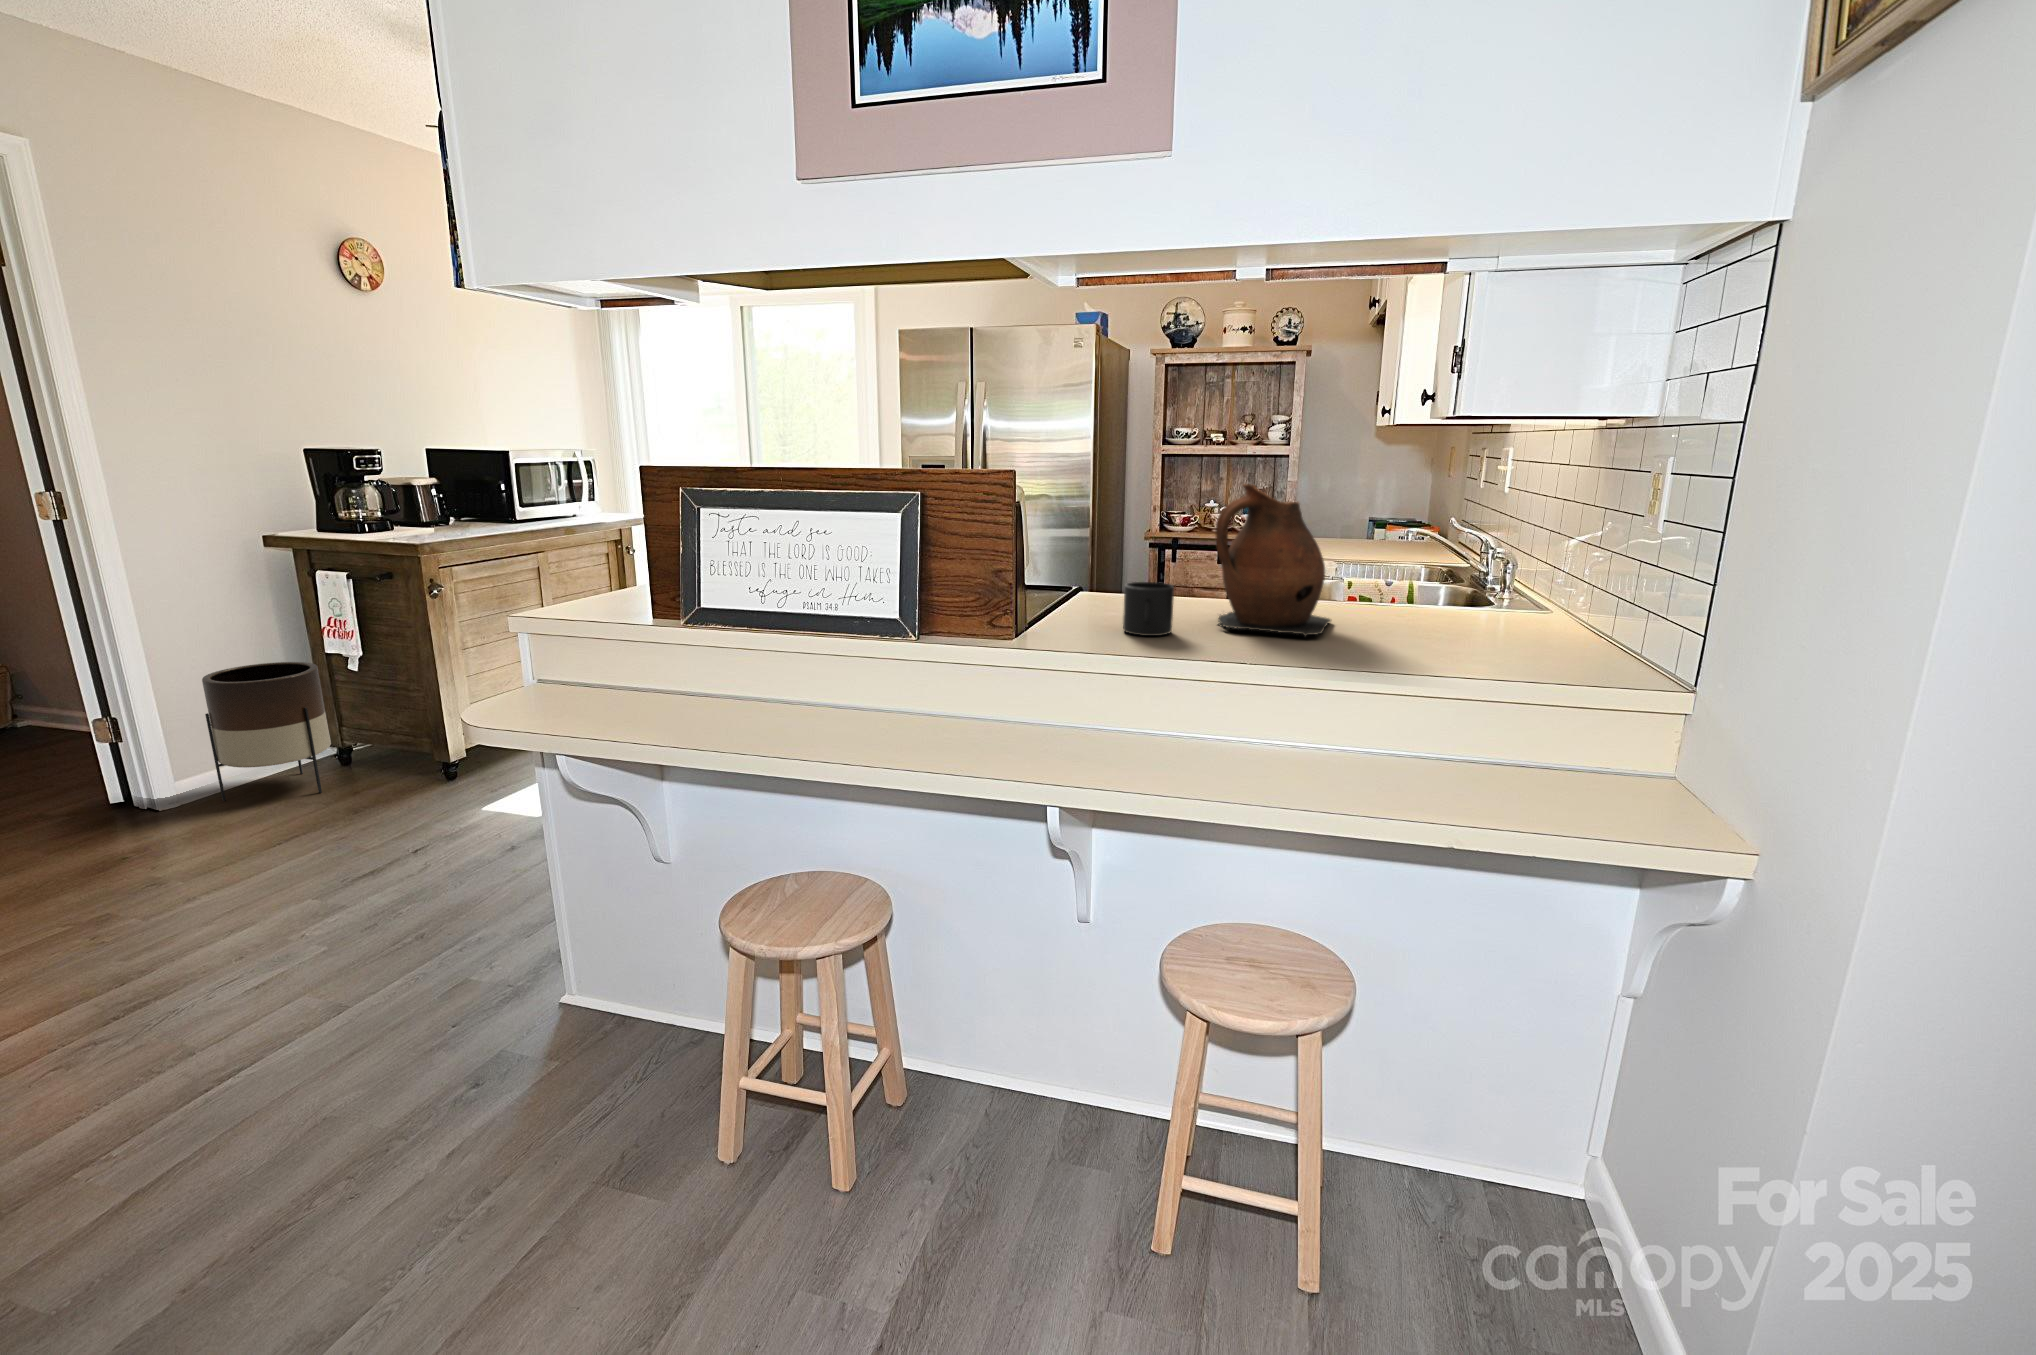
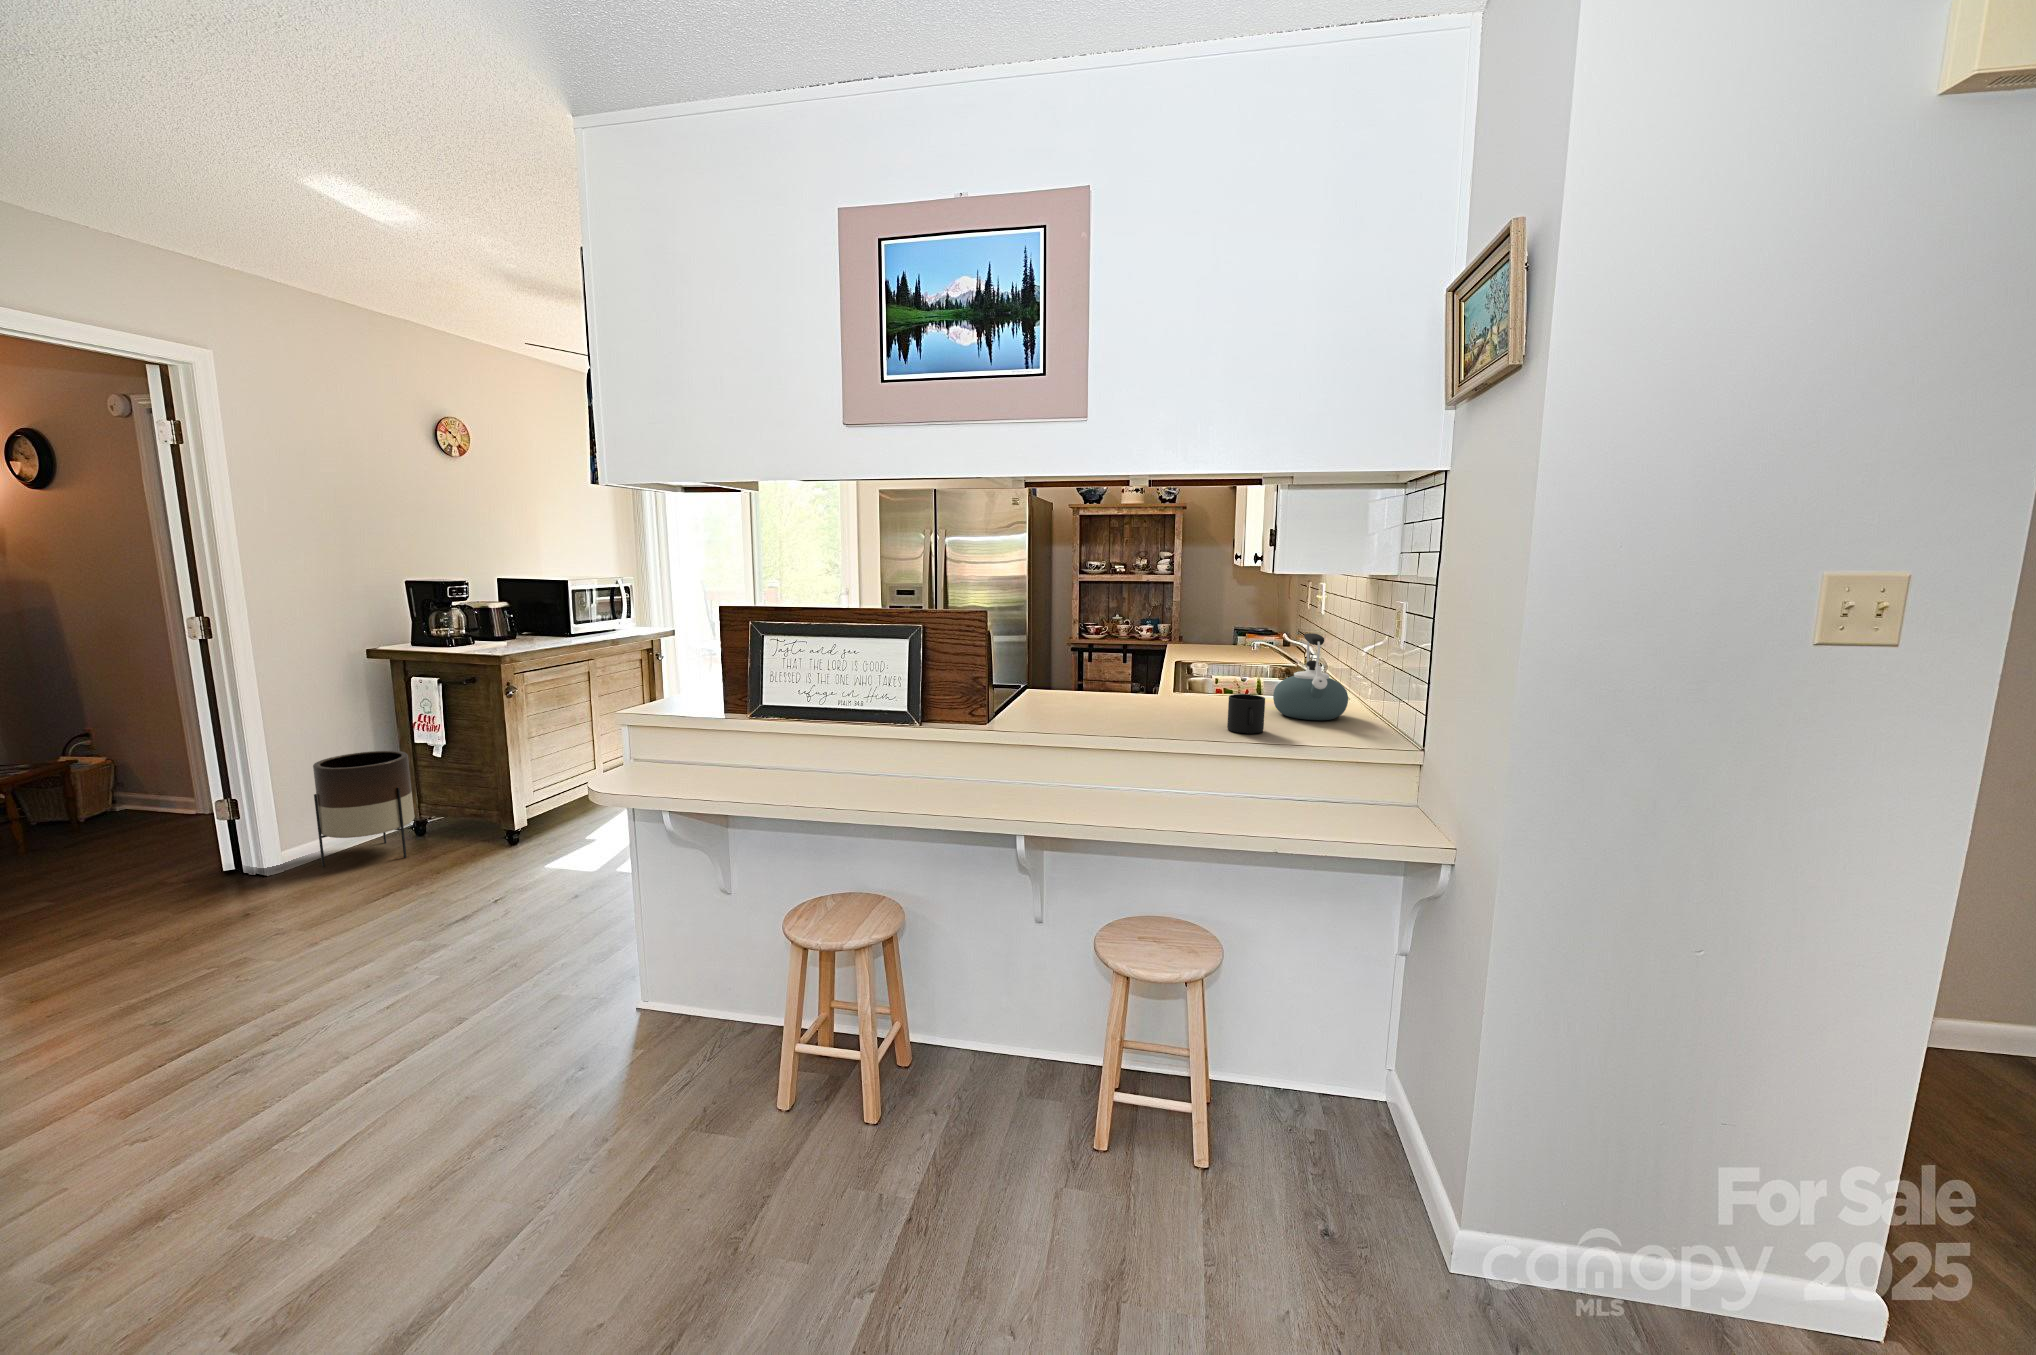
ceramic pitcher: present [1215,484,1331,637] -> none [1121,618,1201,720]
kettle: none [1443,510,1561,641] -> present [1273,633,1348,720]
mug: present [1123,582,1174,636] -> present [1227,694,1265,734]

